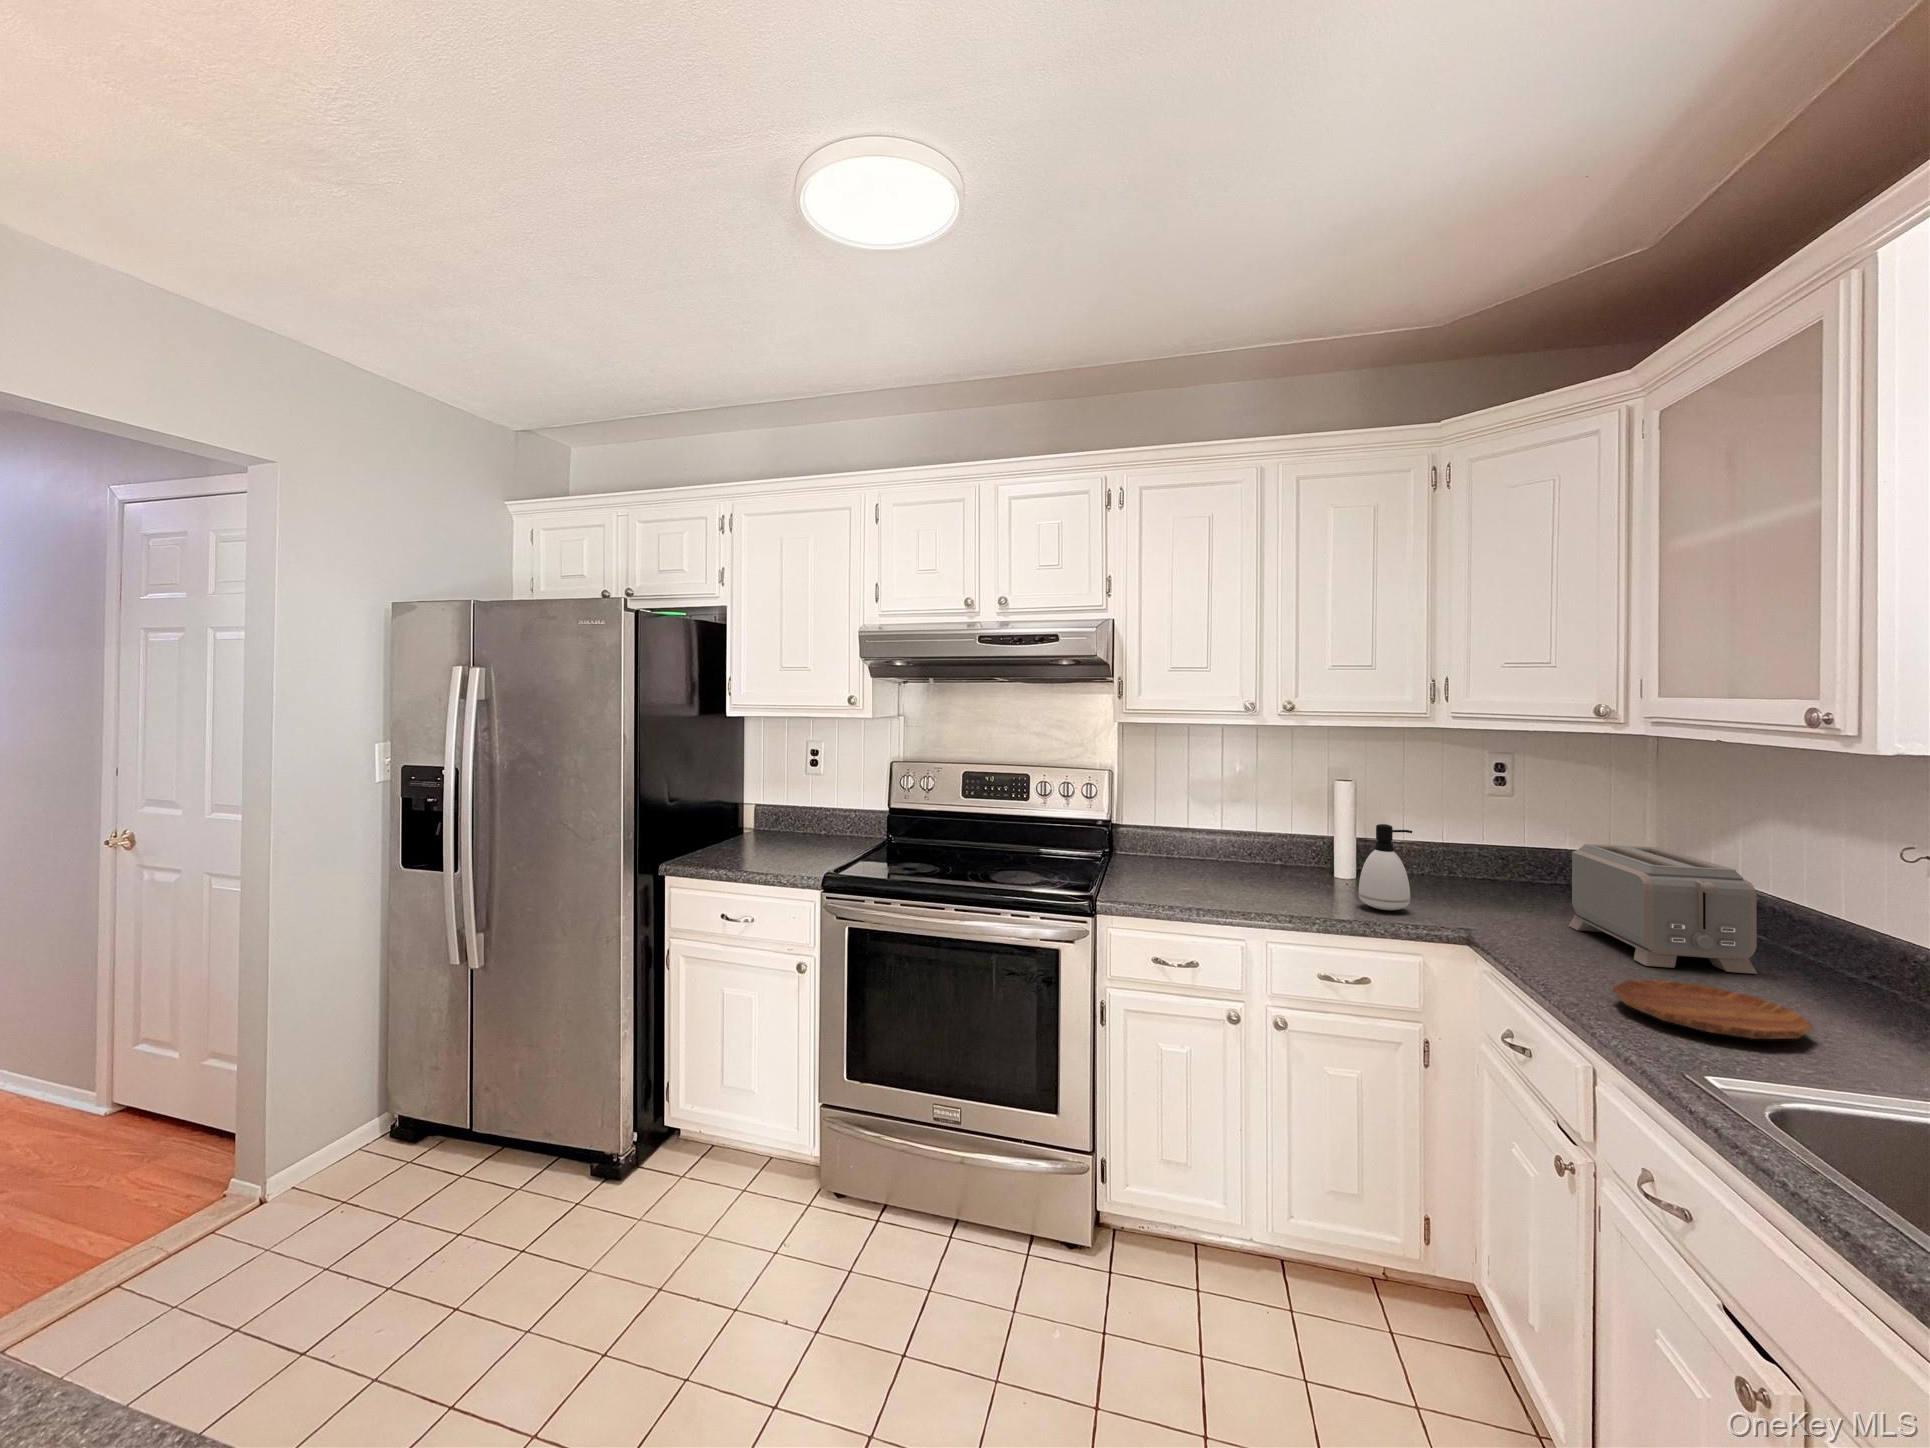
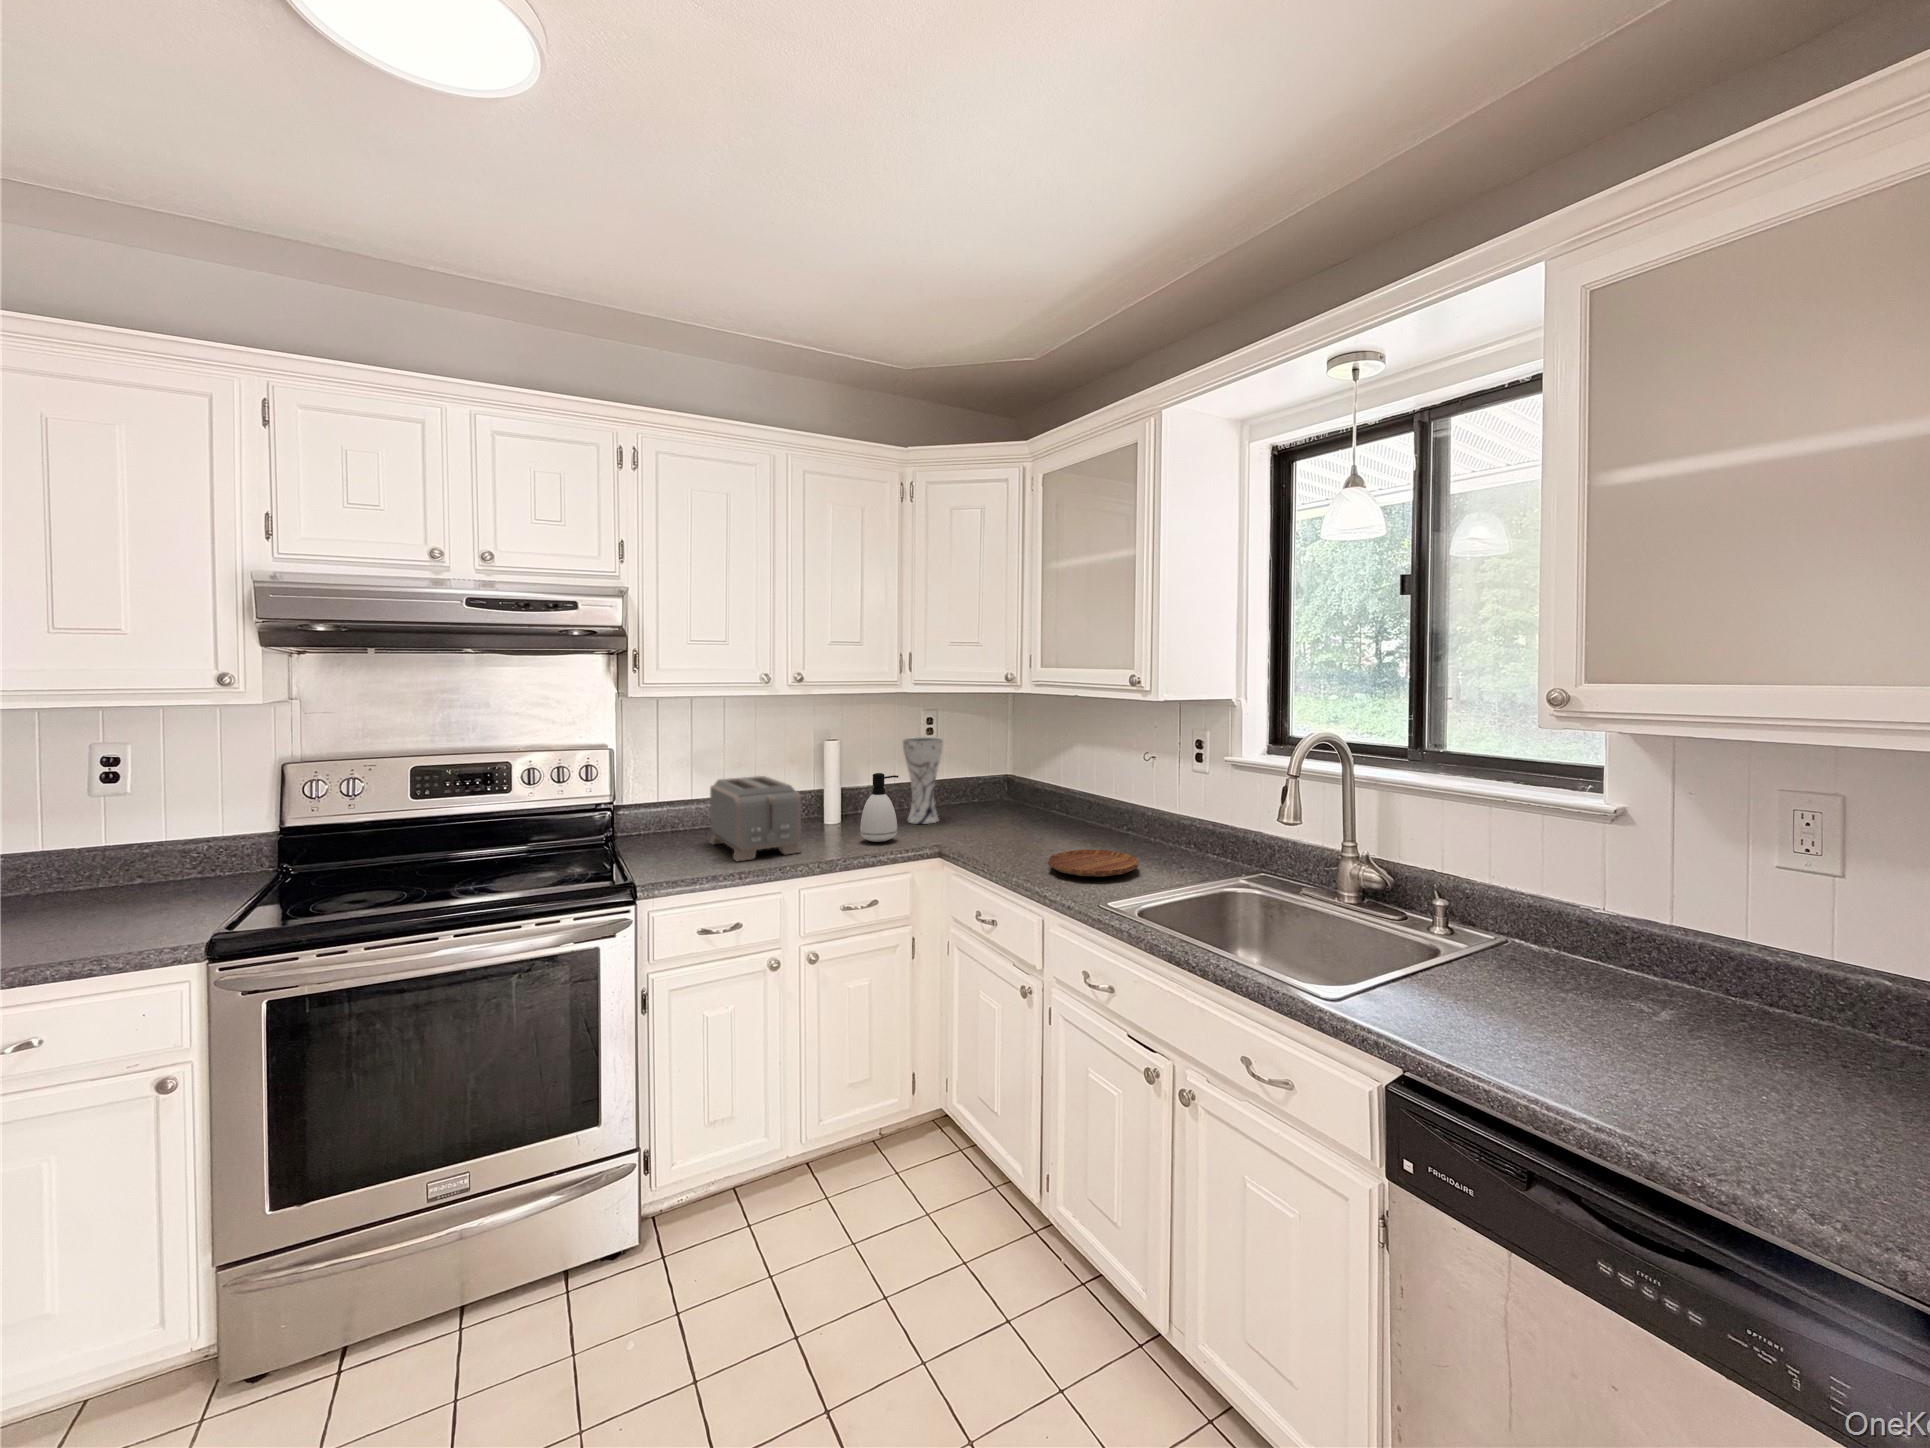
vase: none [1440,785,1503,902] -> present [903,737,943,824]
toaster: present [1569,844,1757,974] -> present [710,776,801,861]

